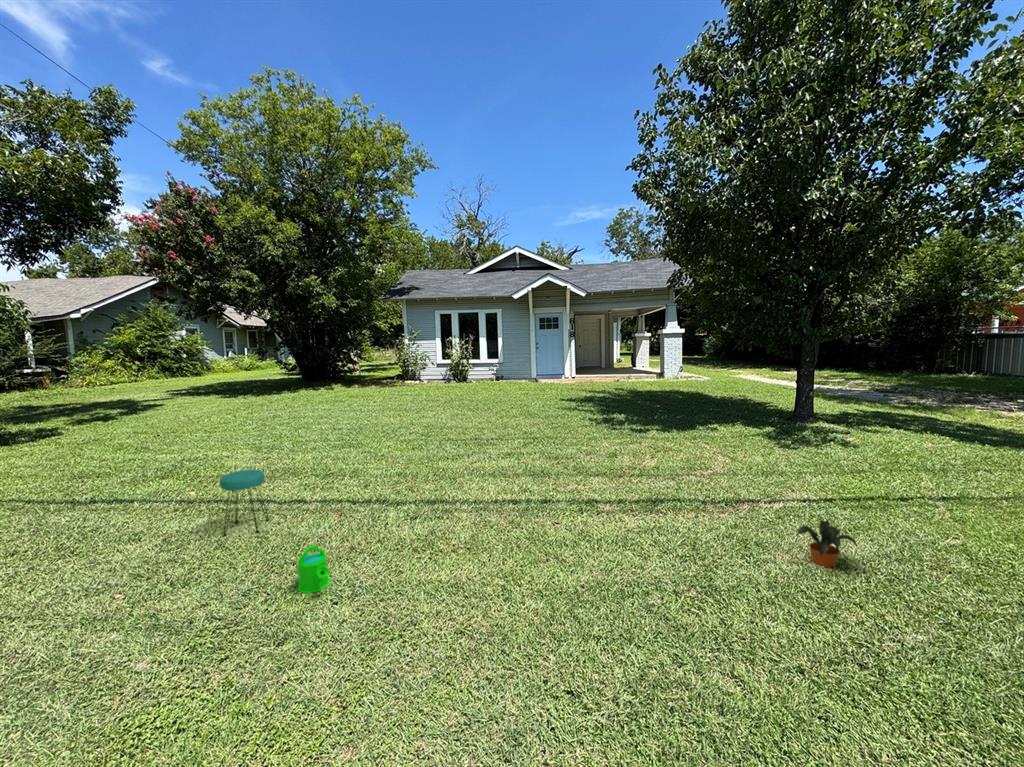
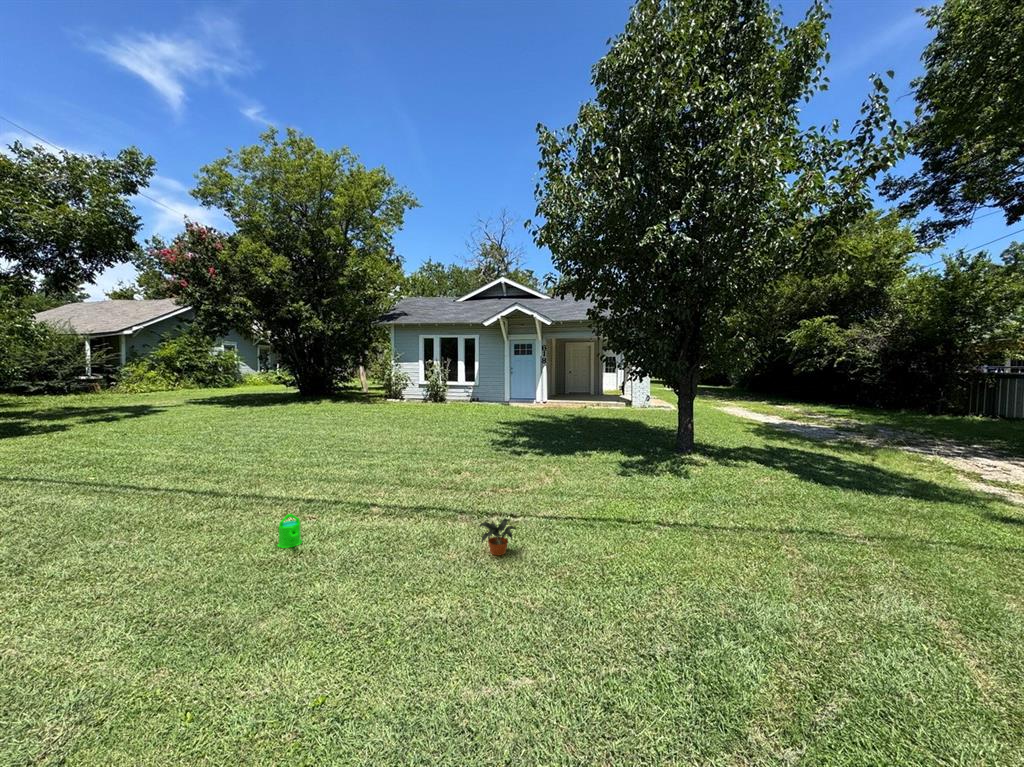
stool: present [220,470,269,536] -> none [95,457,139,504]
watering can: present [297,545,330,593] -> present [277,514,303,548]

